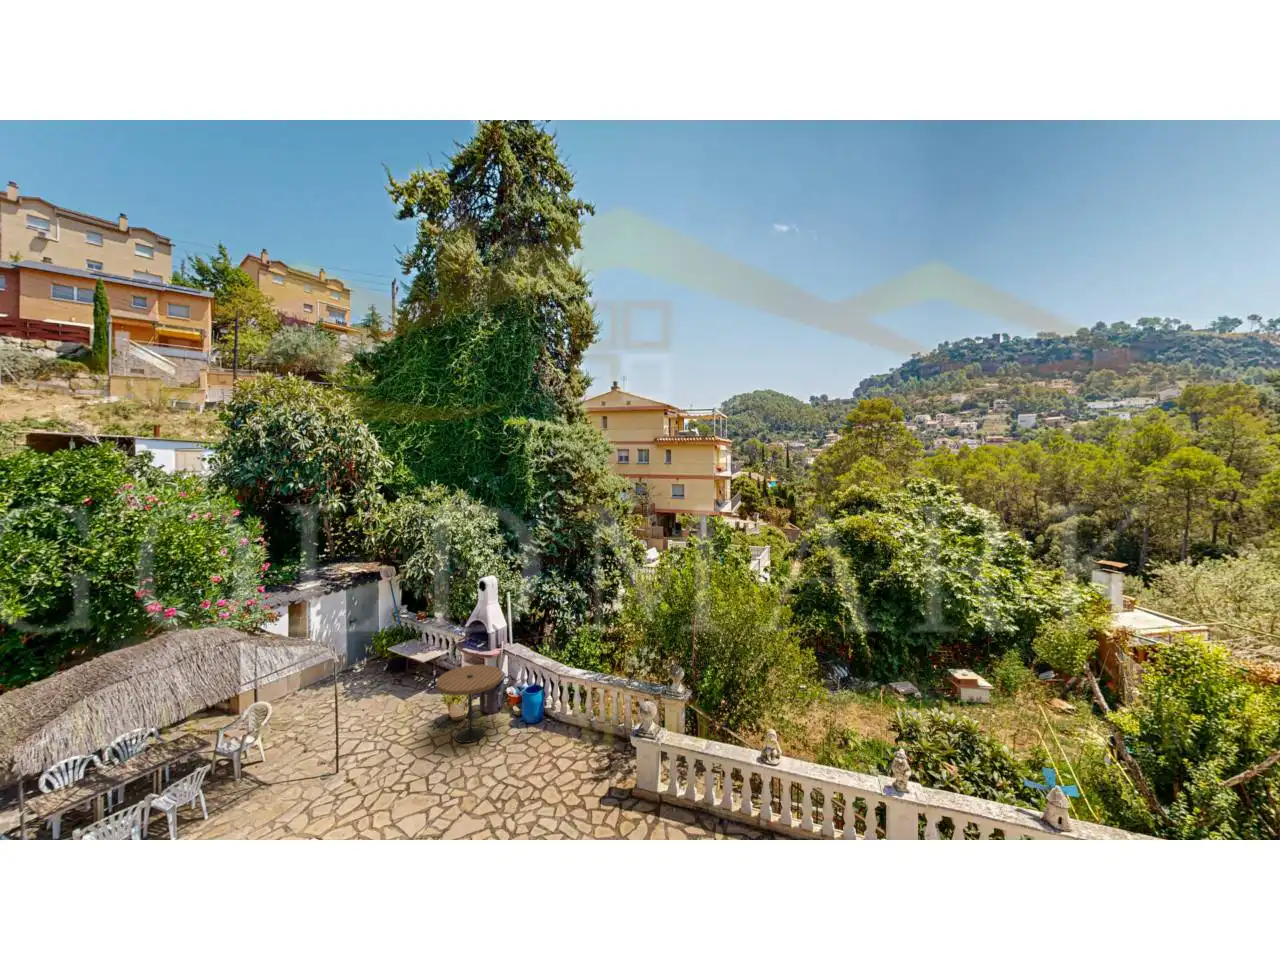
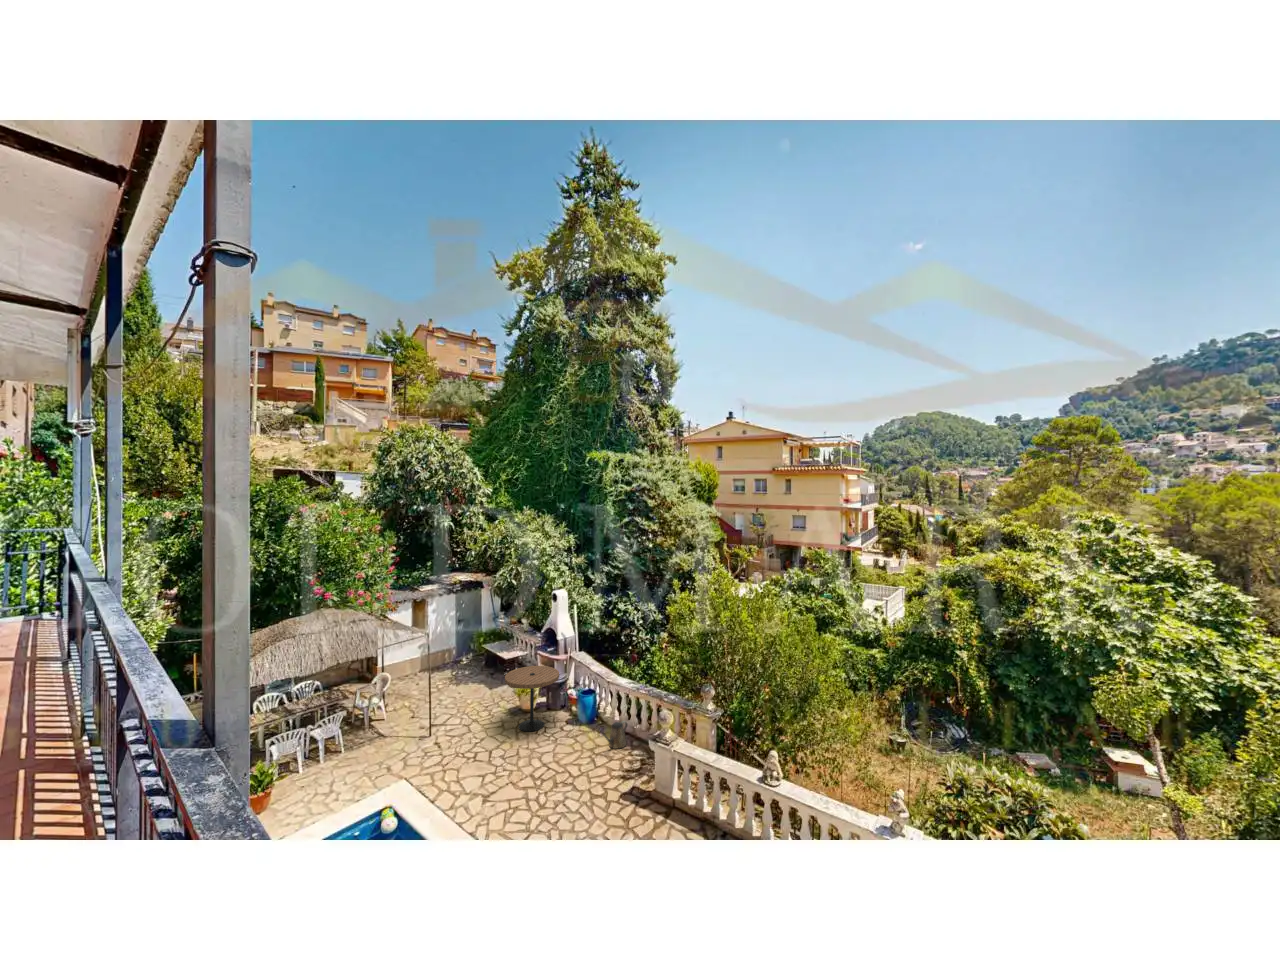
watering can: none [560,716,588,748] -> present [600,721,627,749]

